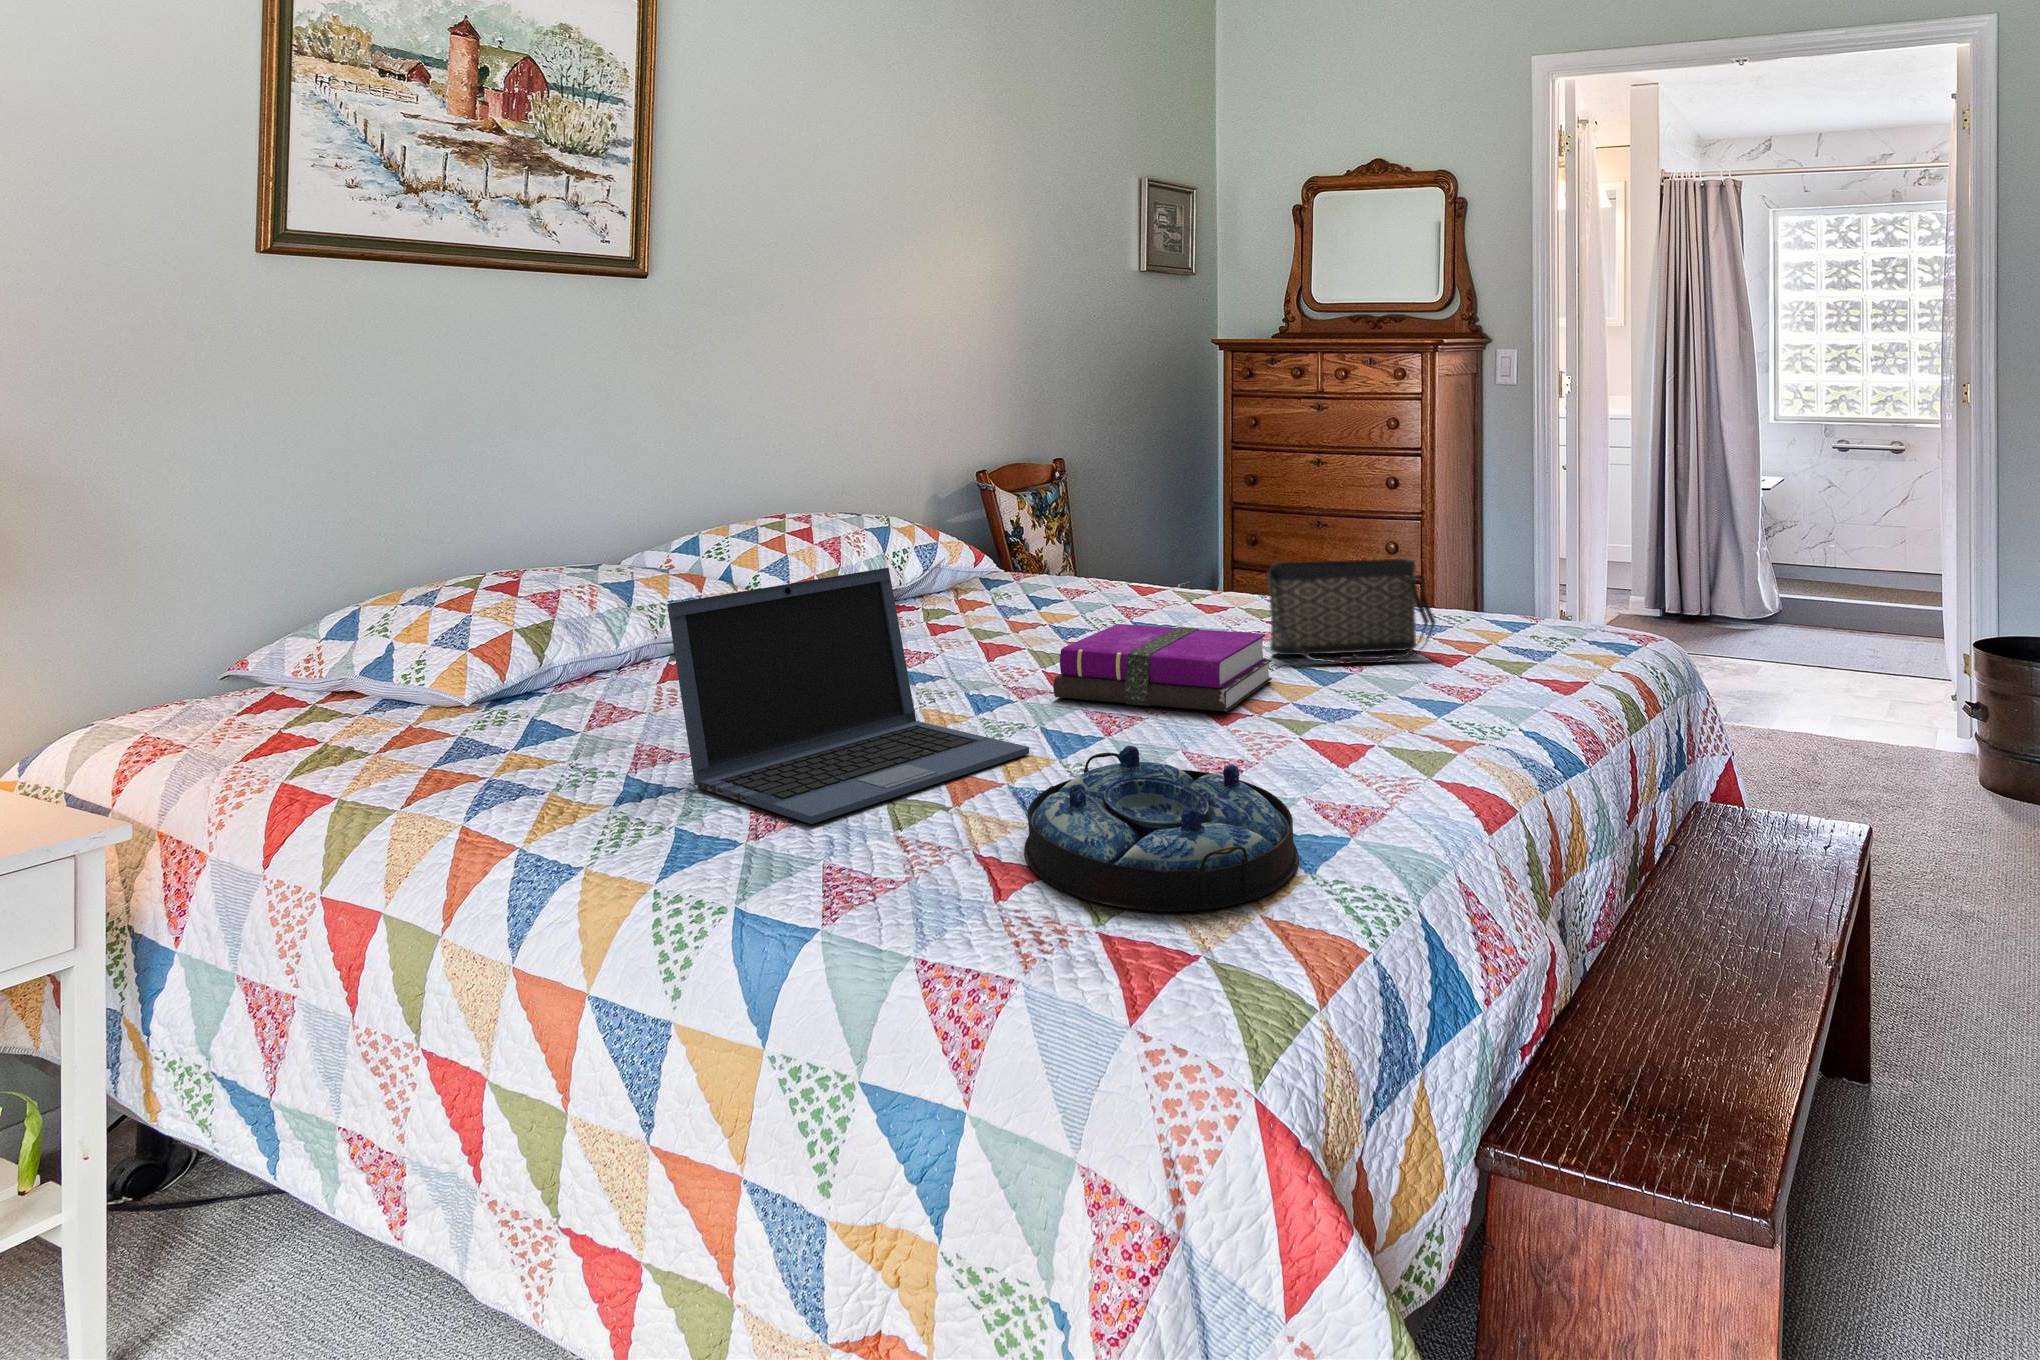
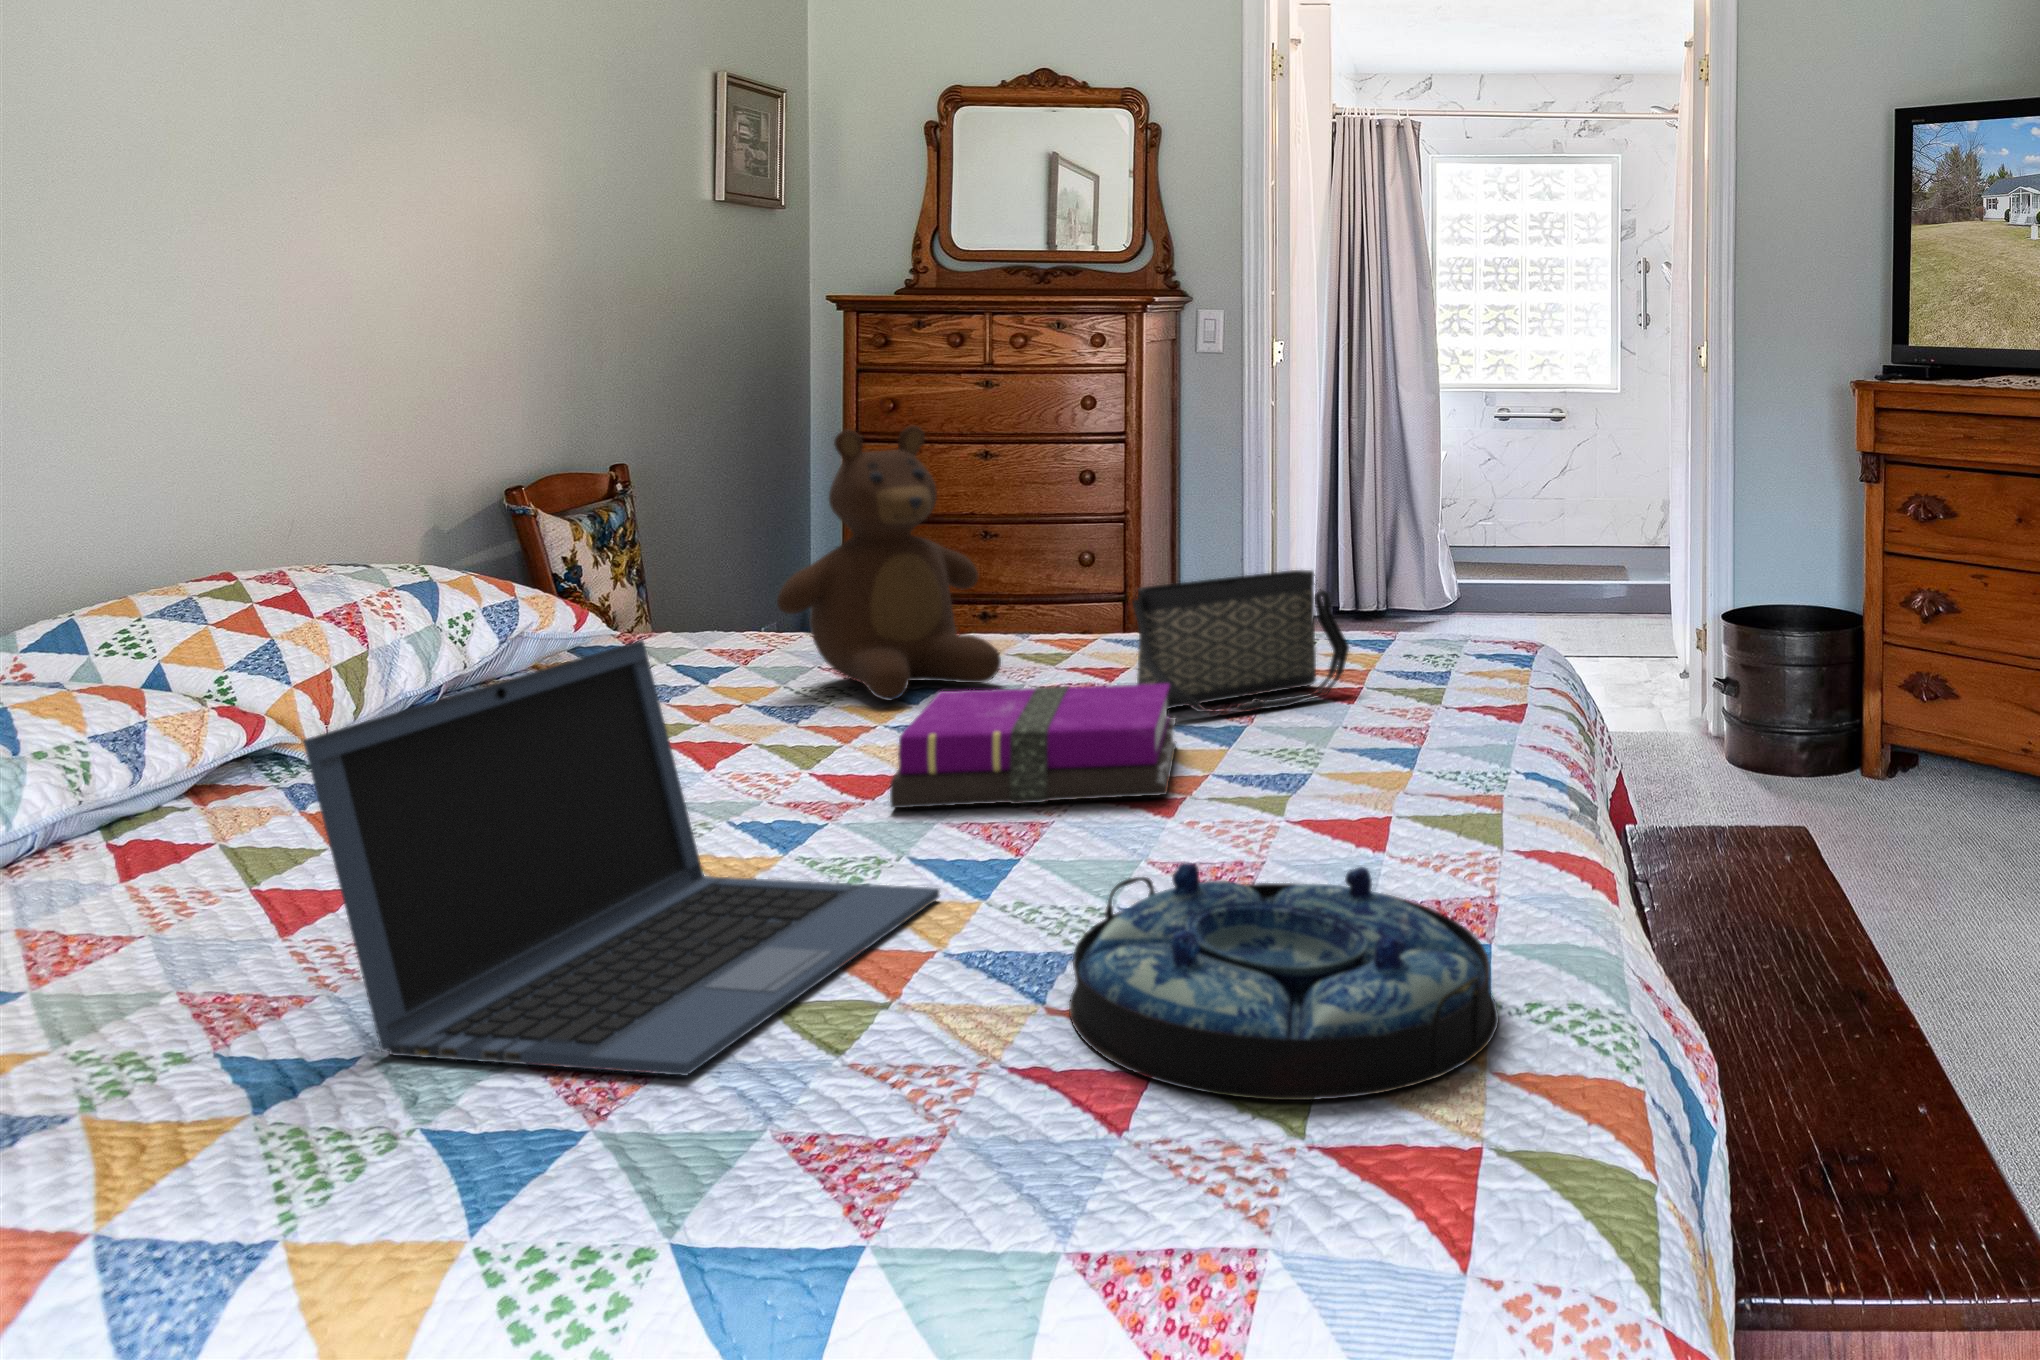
teddy bear: none [1061,438,1203,630] -> present [777,426,1001,700]

